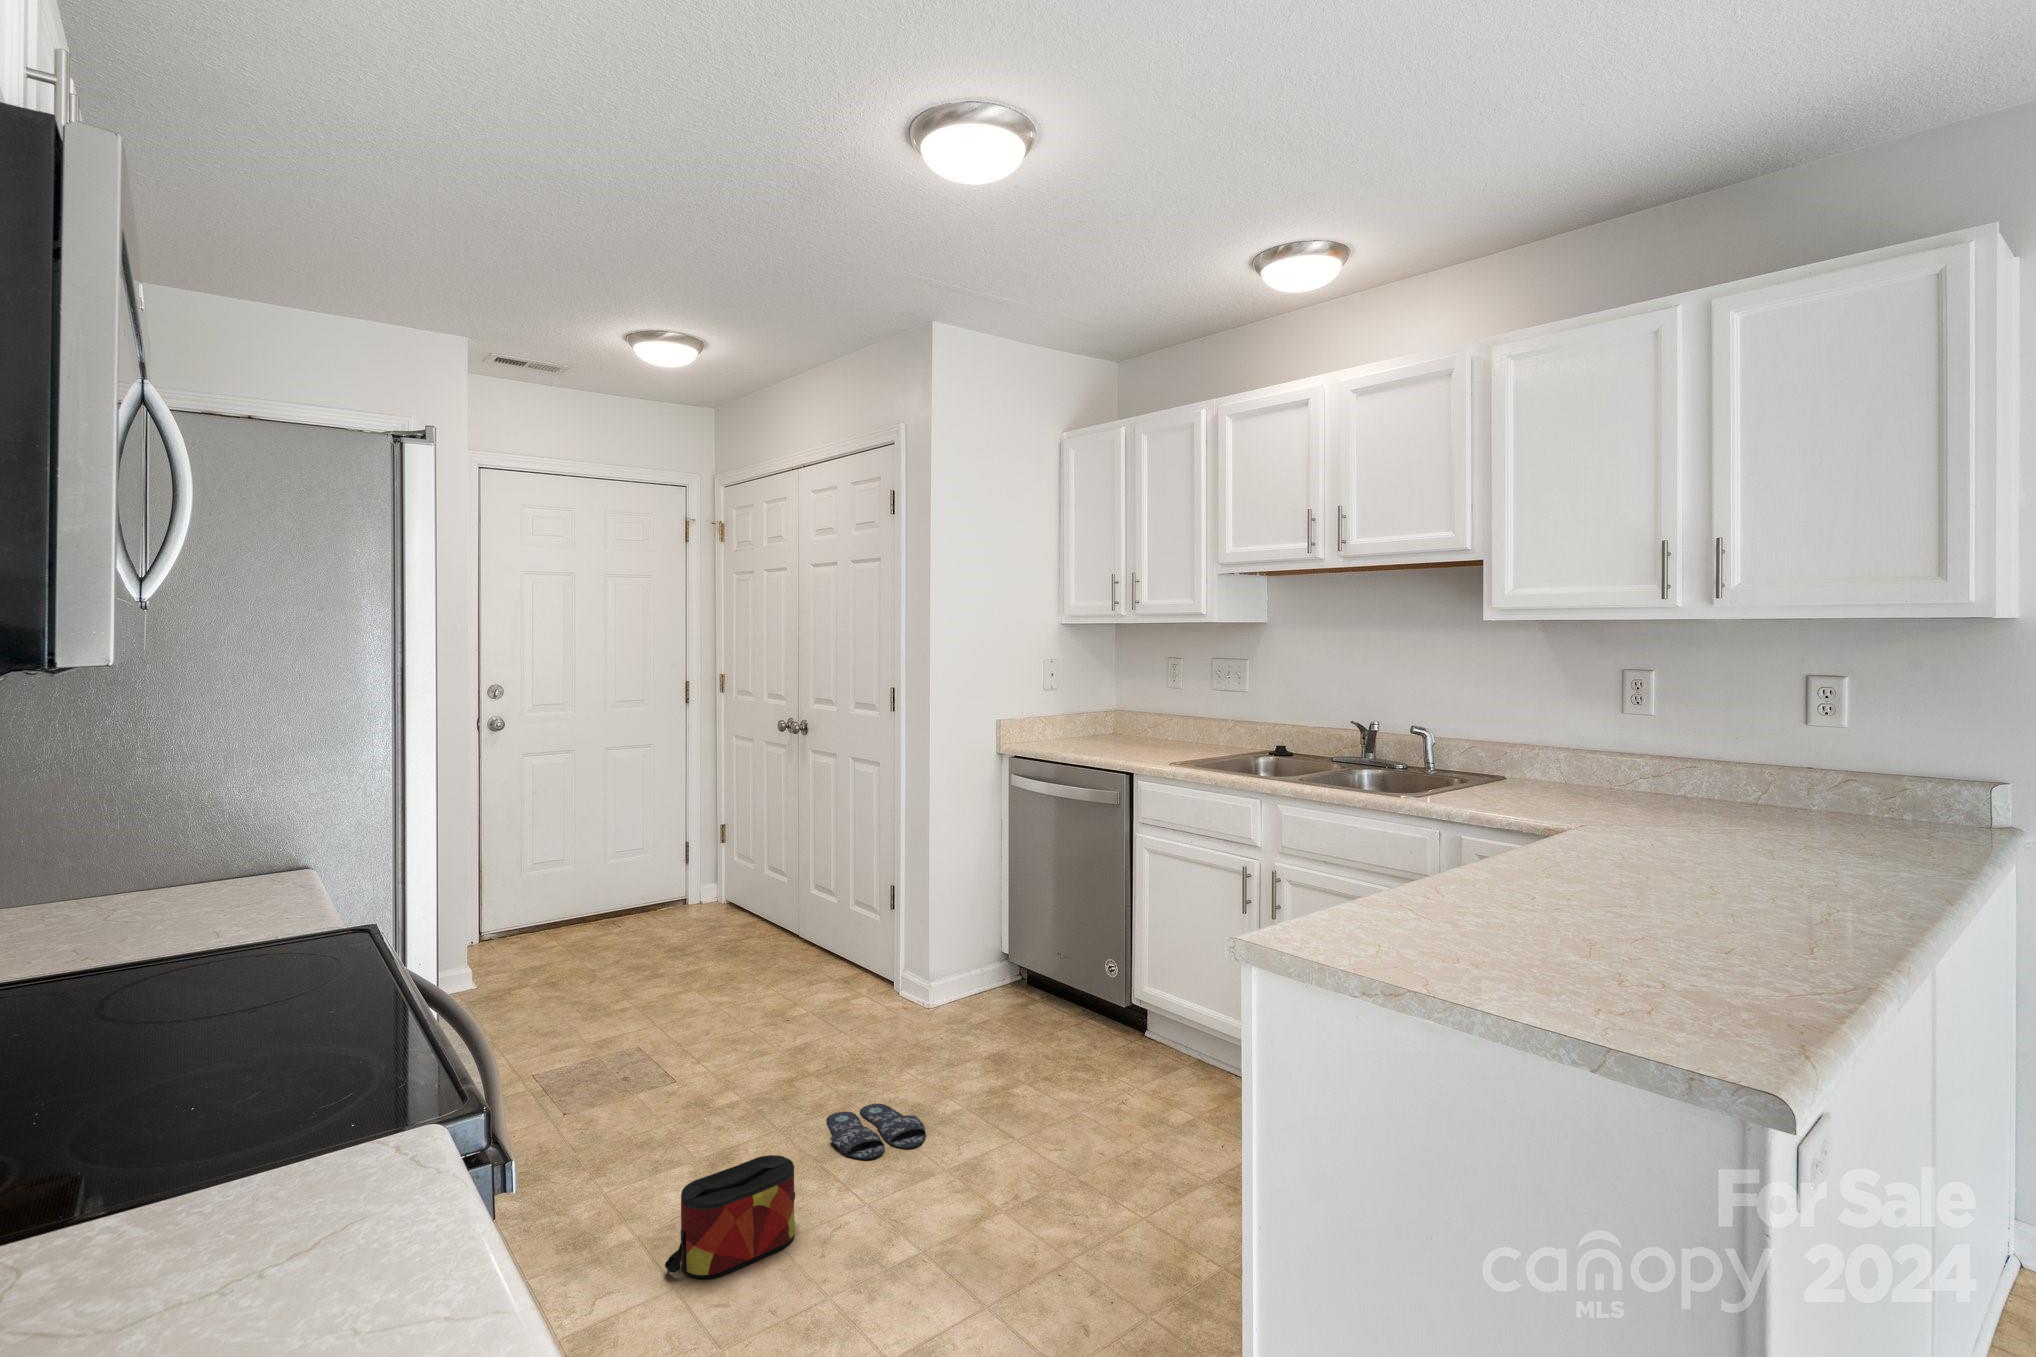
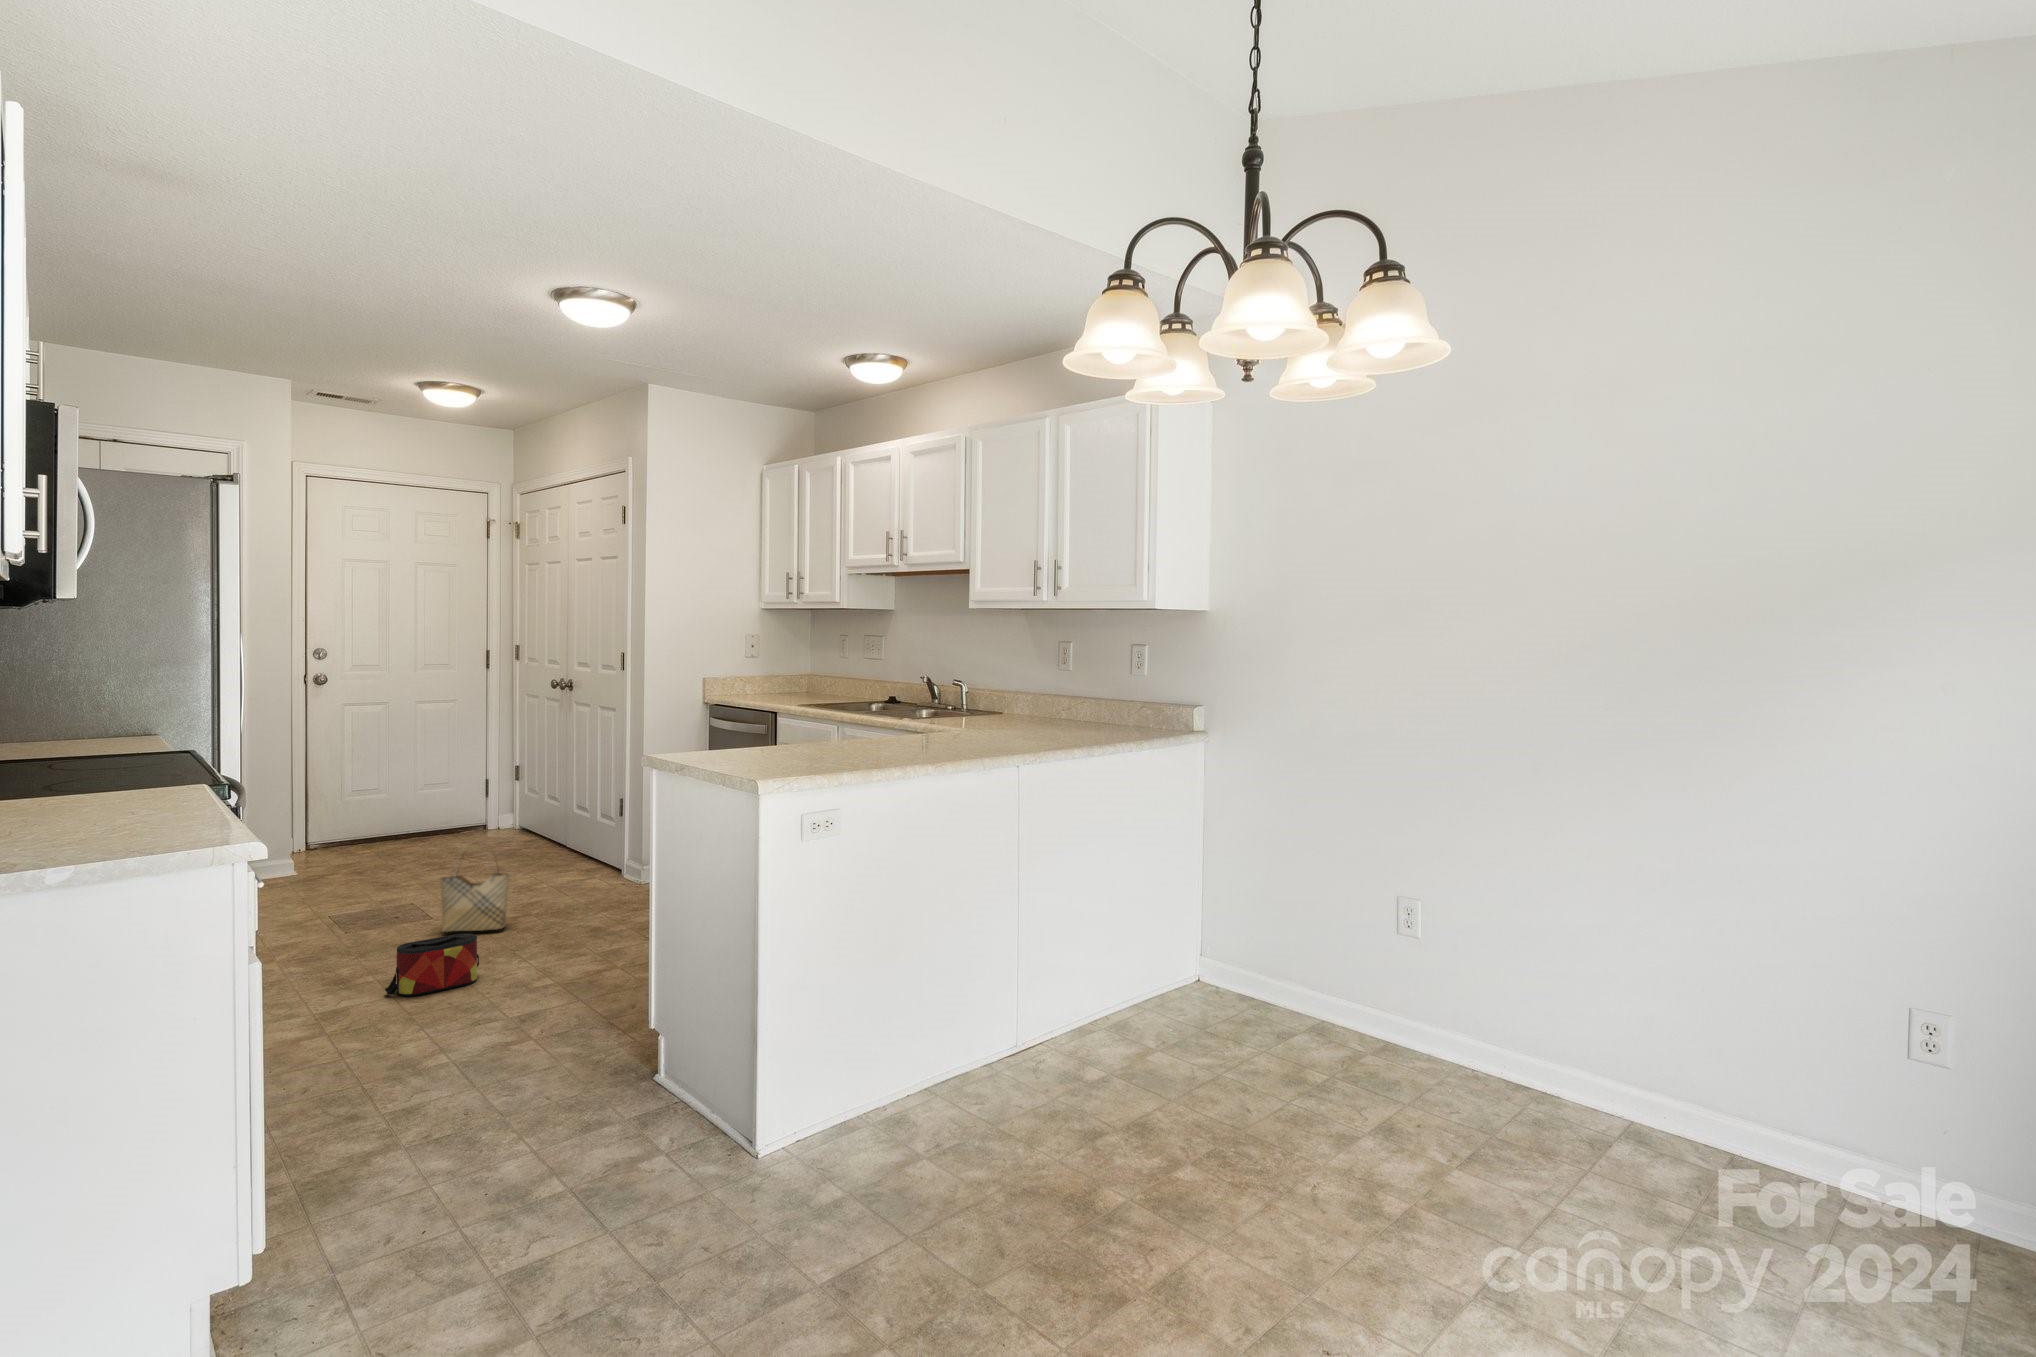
woven basket: none [698,976,794,1114] -> present [440,857,510,932]
slippers: present [827,1104,926,1160] -> none [523,928,592,951]

